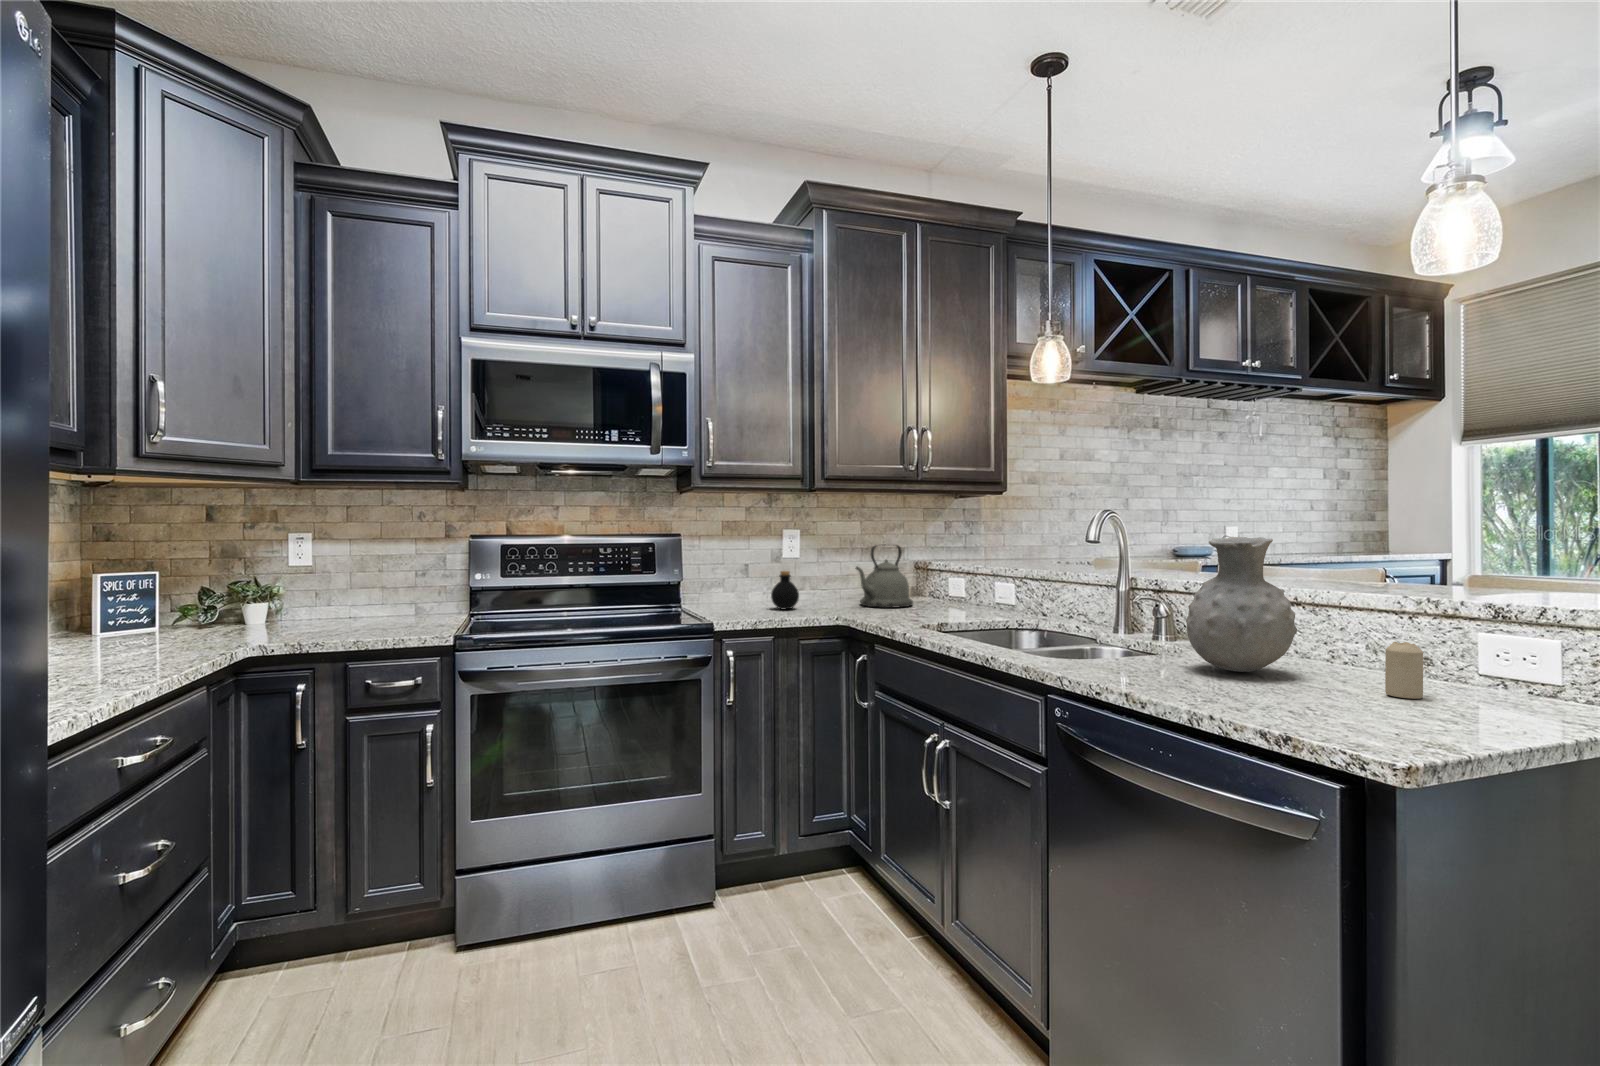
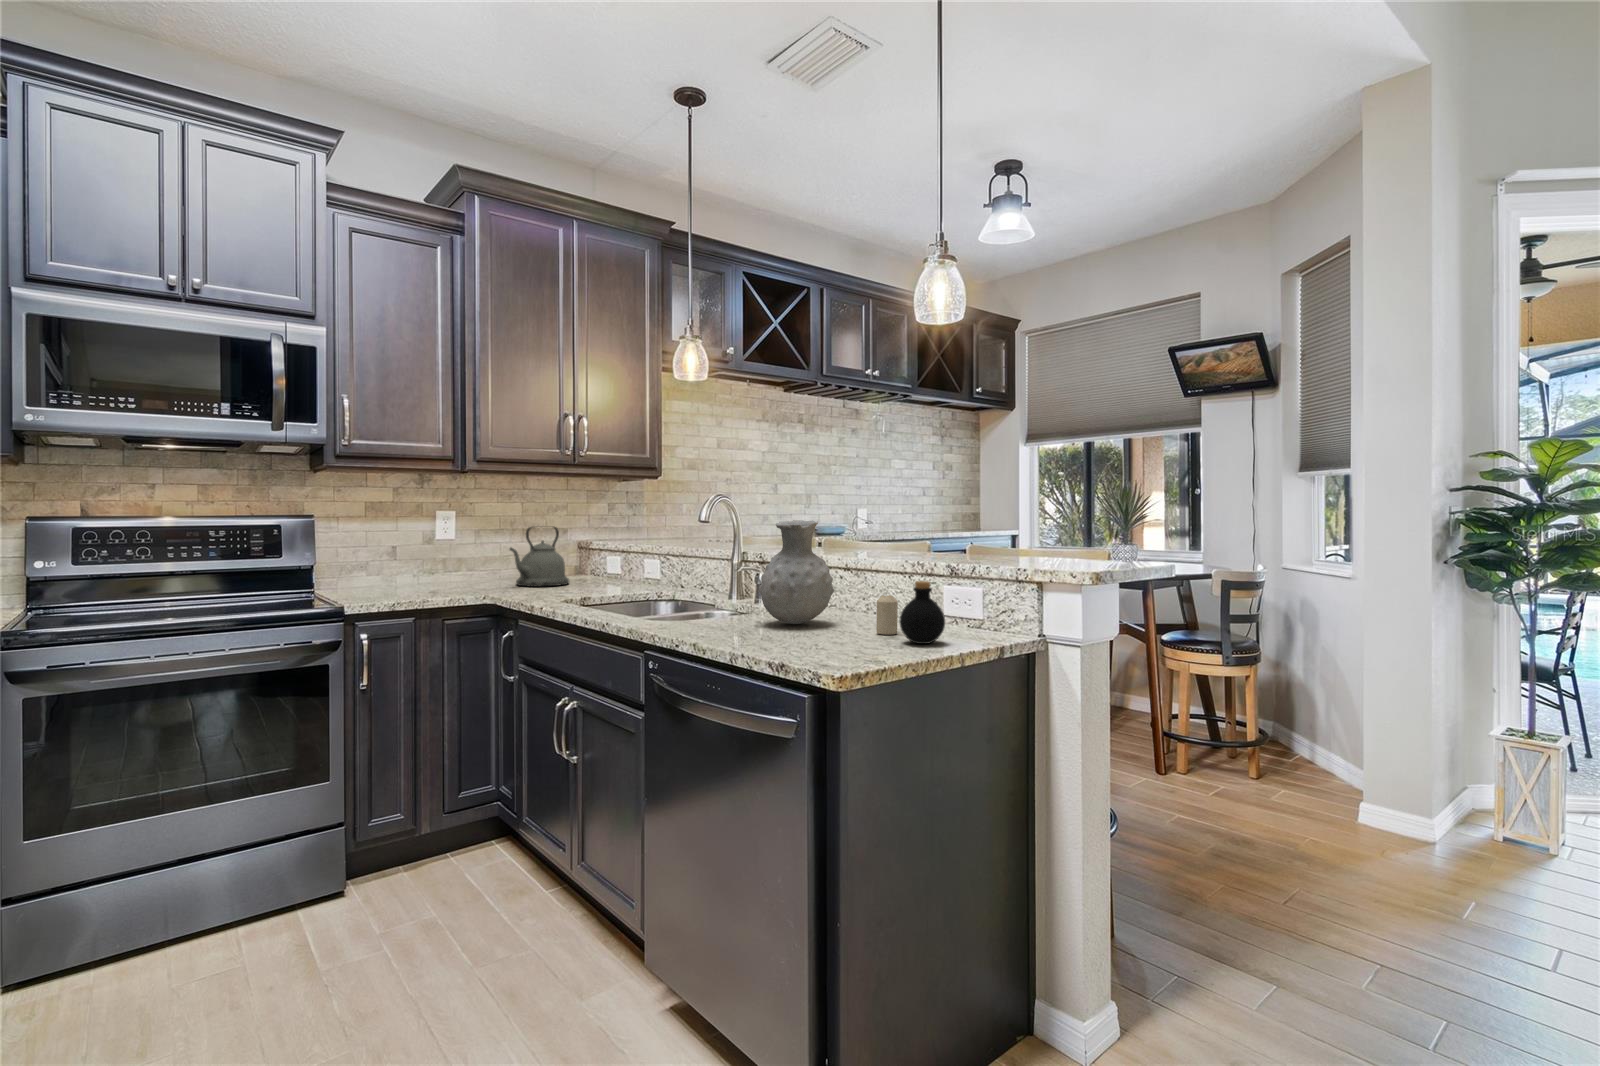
bottle: present [771,571,799,609] -> present [900,581,945,644]

